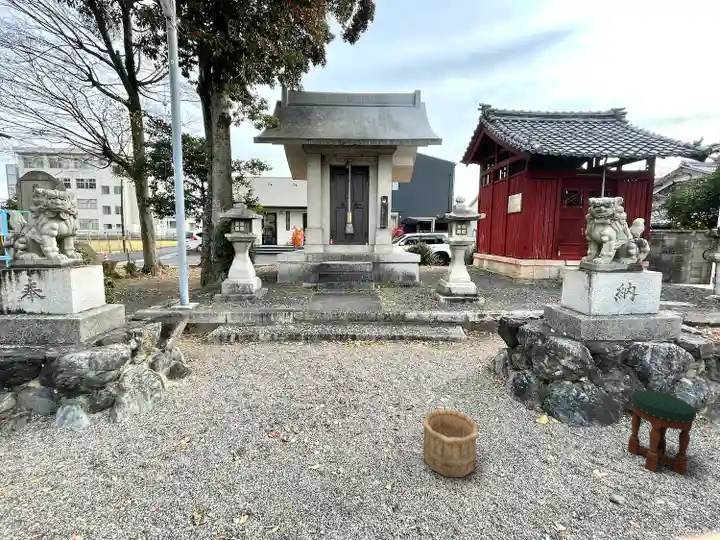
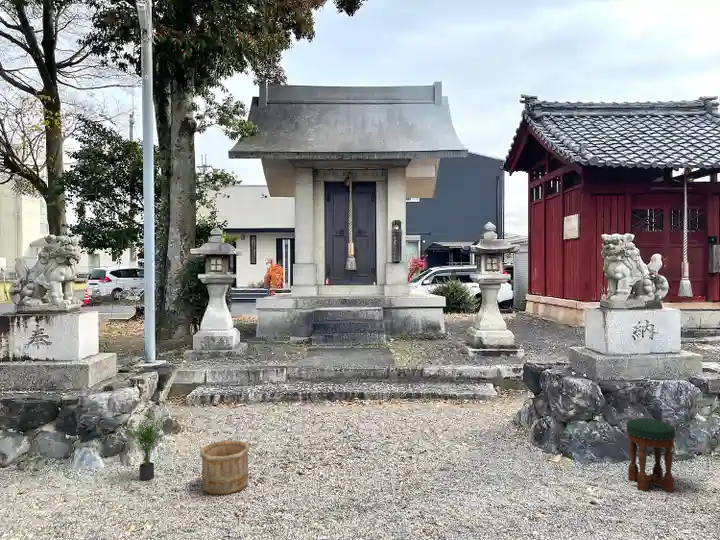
potted plant: none [98,371,151,445] -> present [130,412,163,481]
wooden bucket: present [423,409,478,477] -> present [200,440,249,494]

